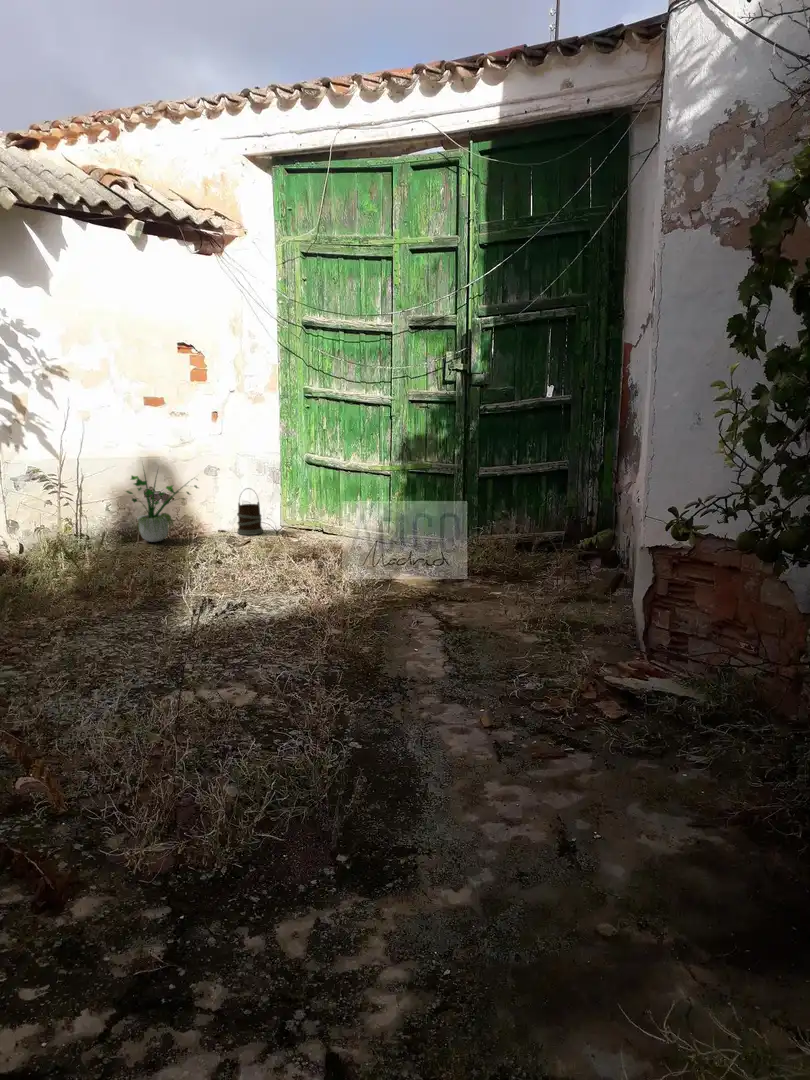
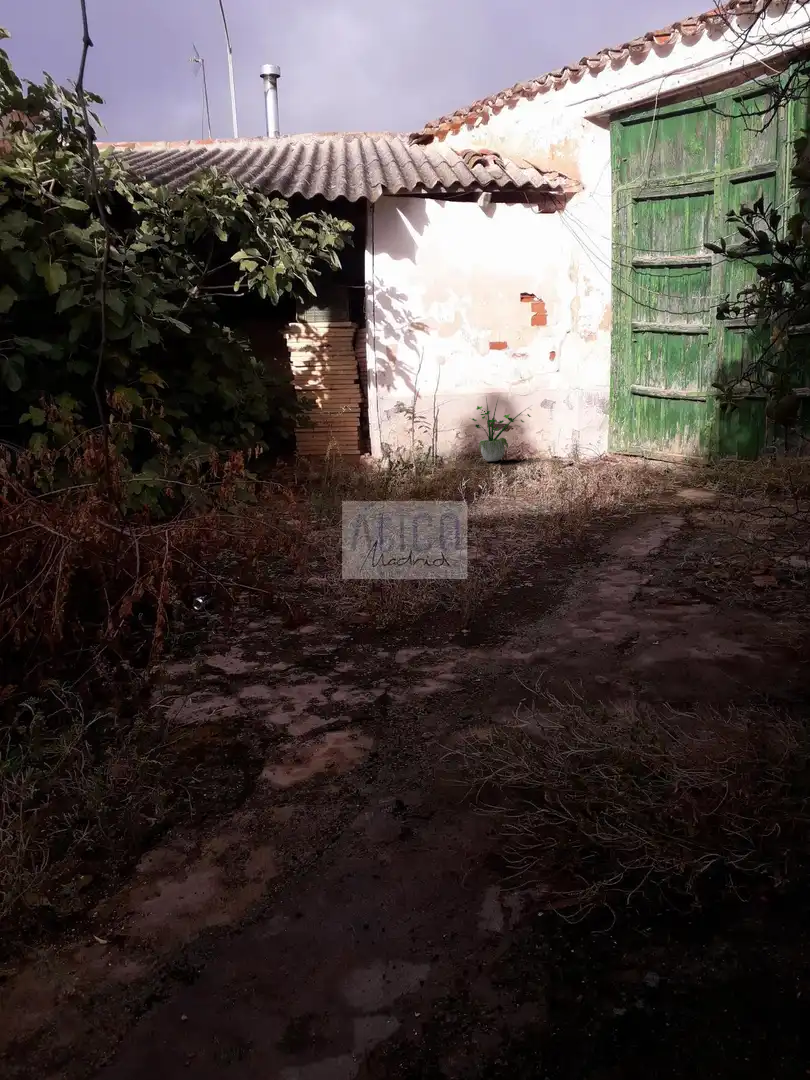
wooden bucket: present [237,488,263,535] -> none [567,418,590,460]

